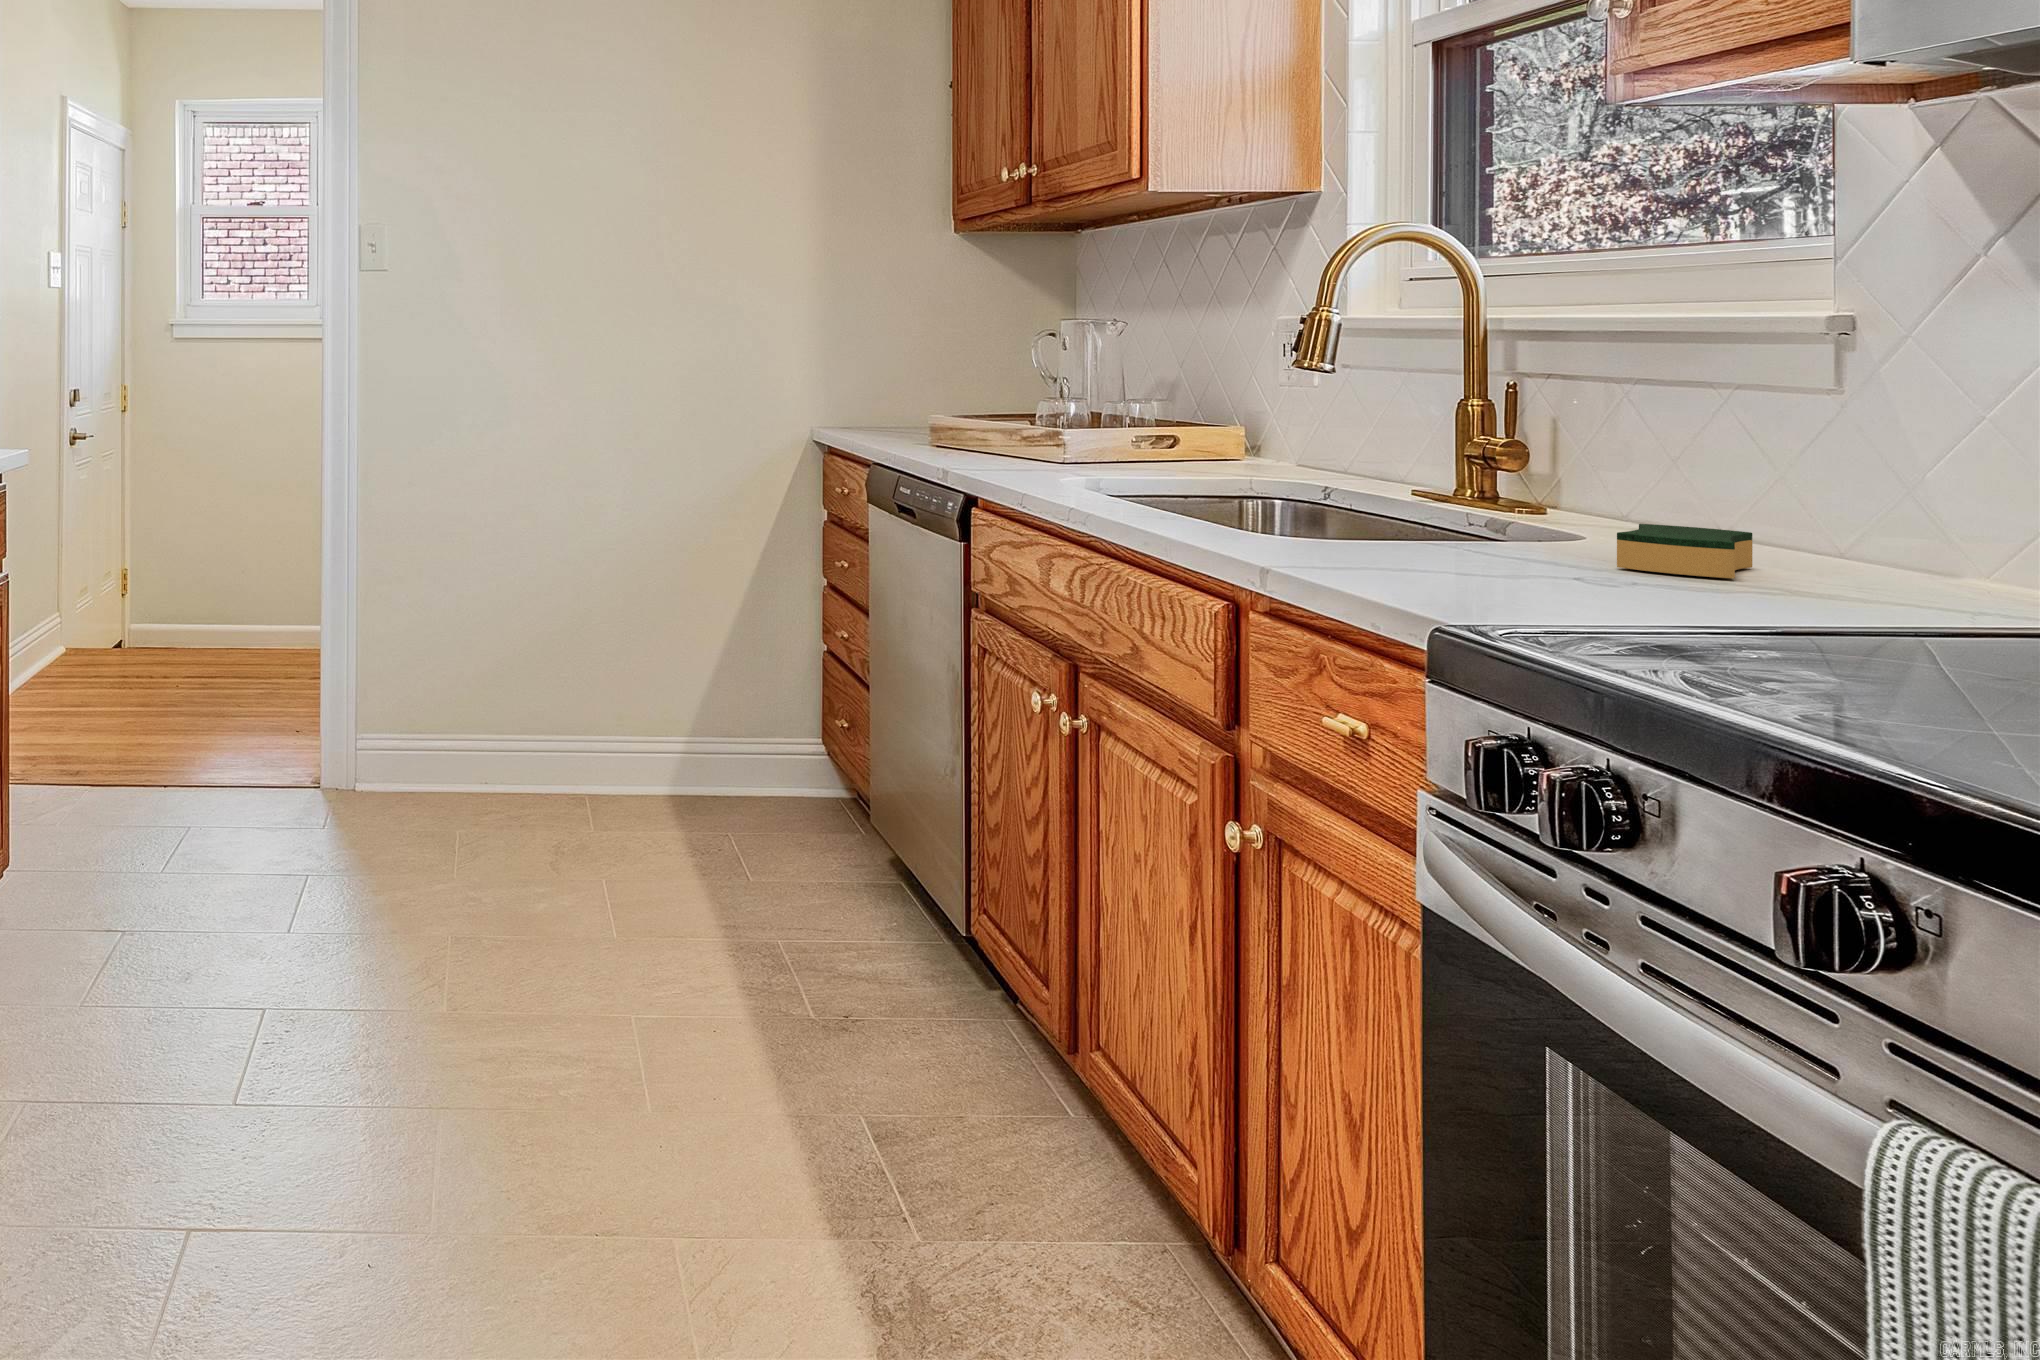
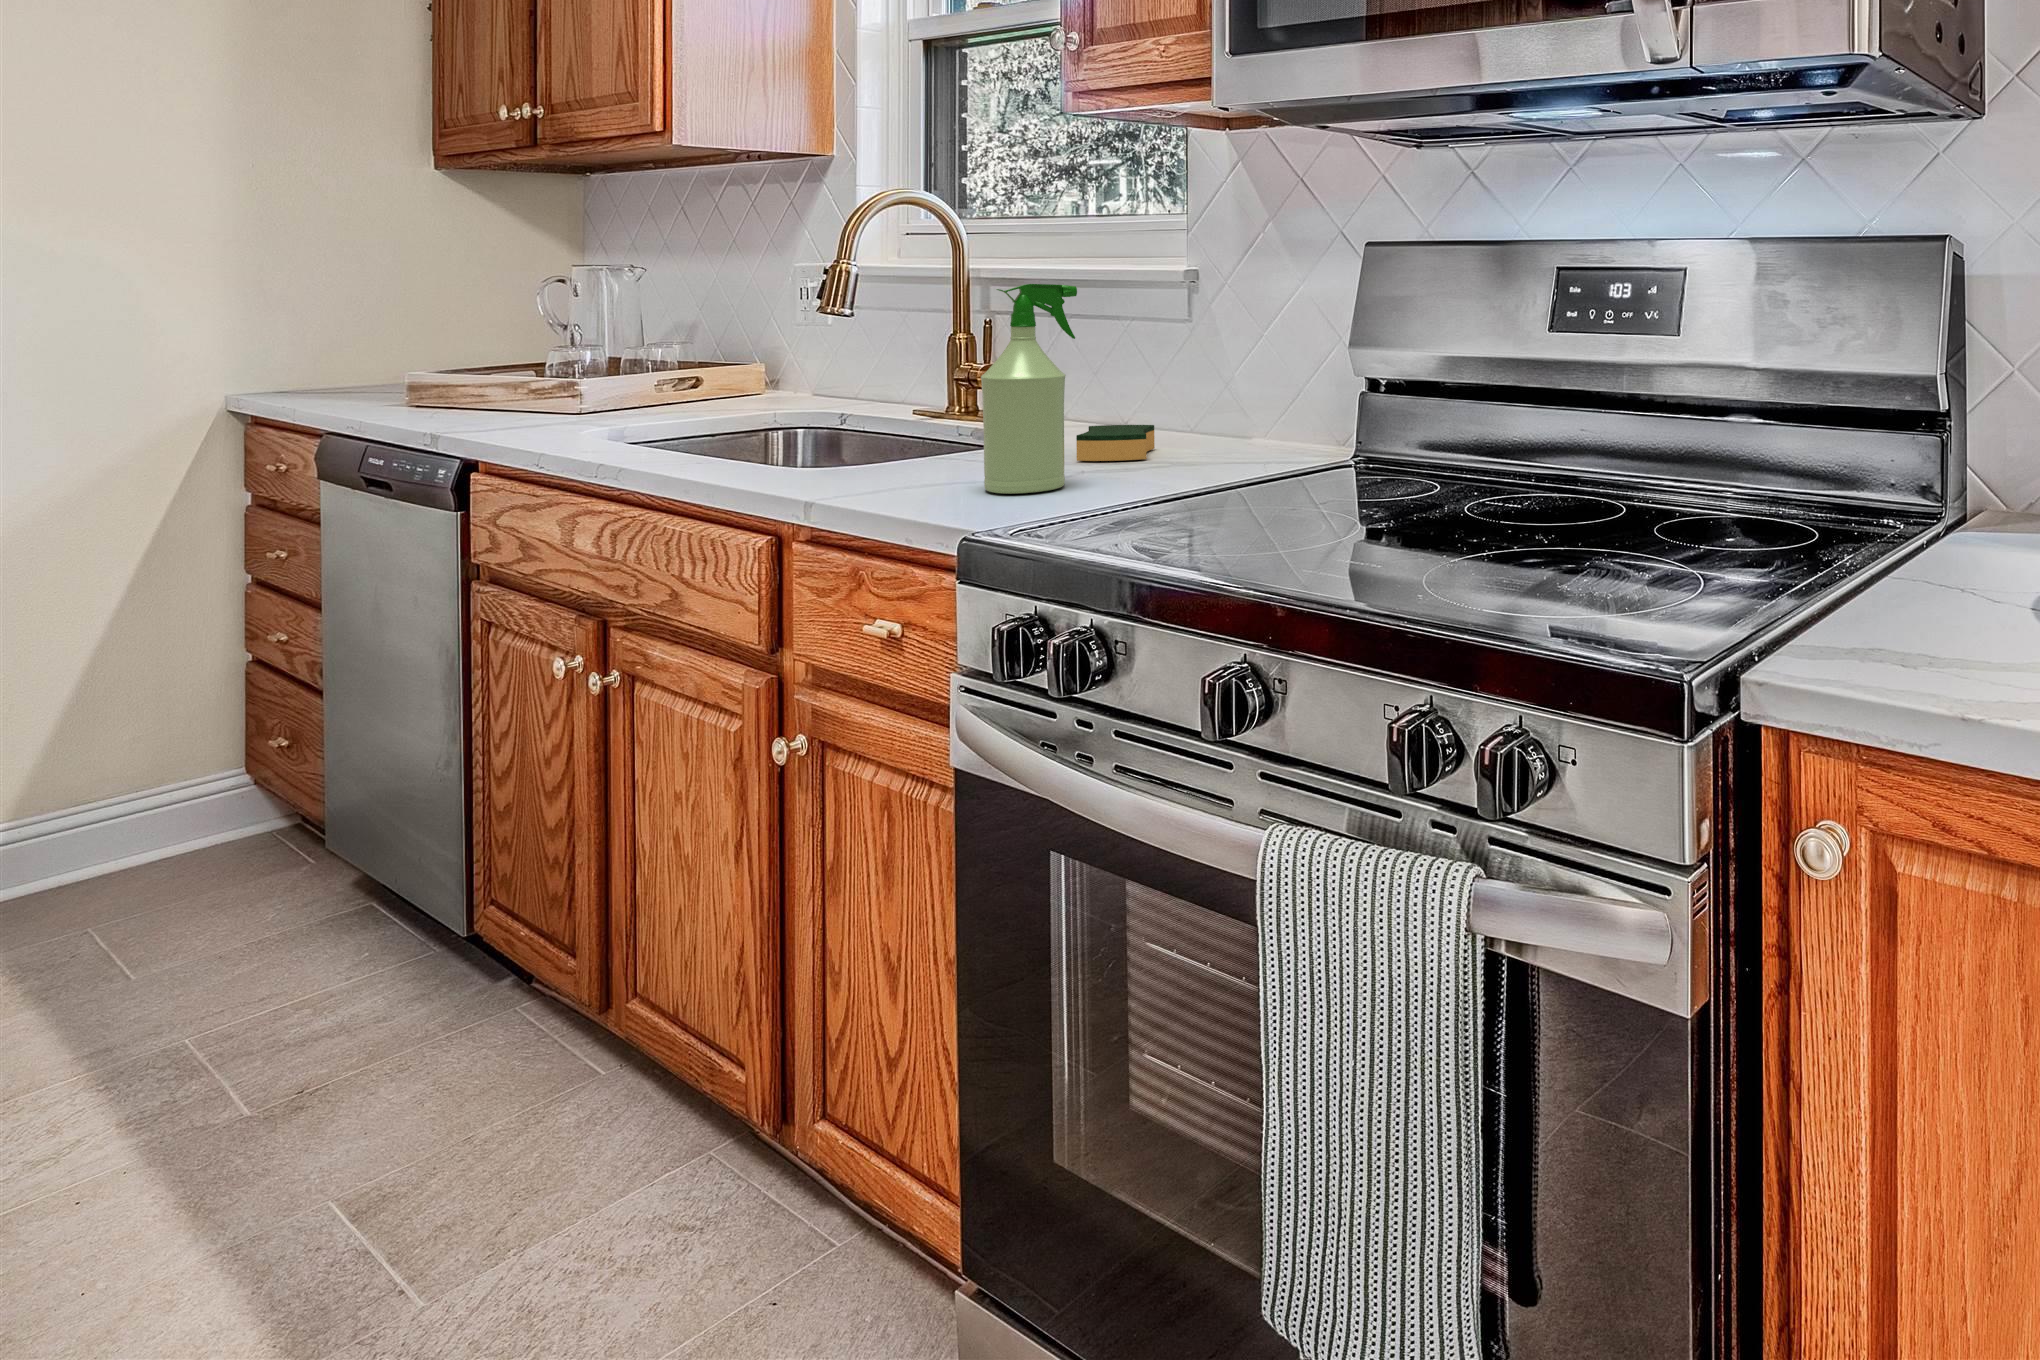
spray bottle: none [1474,327,1615,596] -> present [981,284,1077,494]

